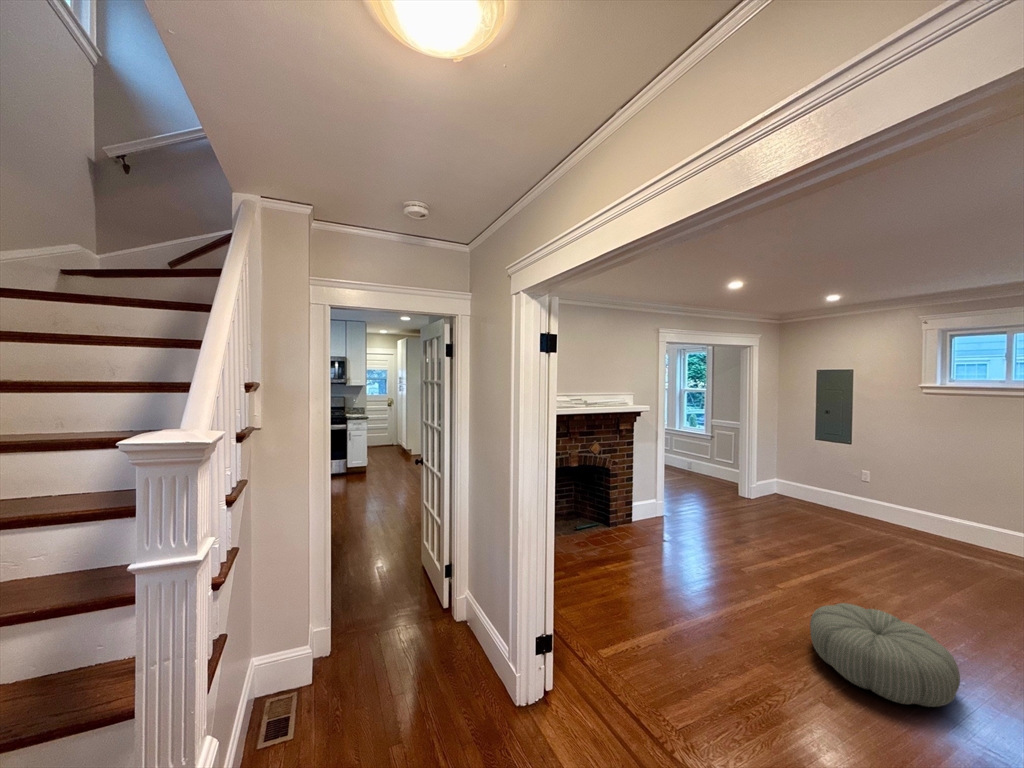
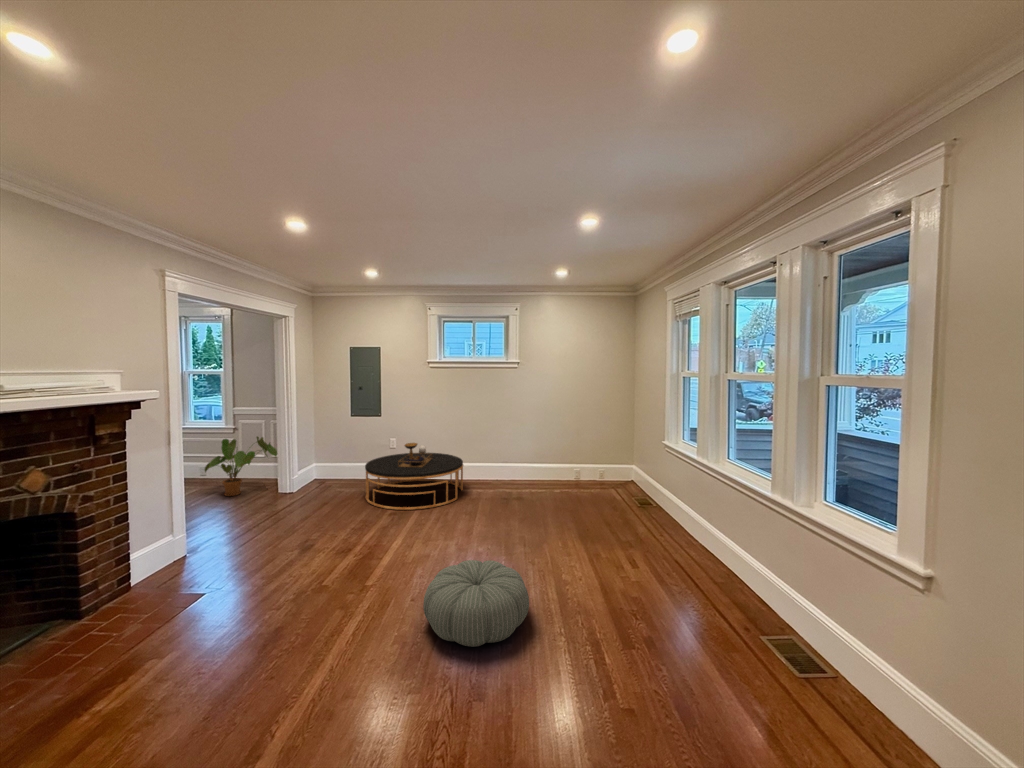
house plant: none [687,443,739,488] -> present [205,437,277,496]
coffee table: none [817,480,971,565] -> present [365,443,463,510]

